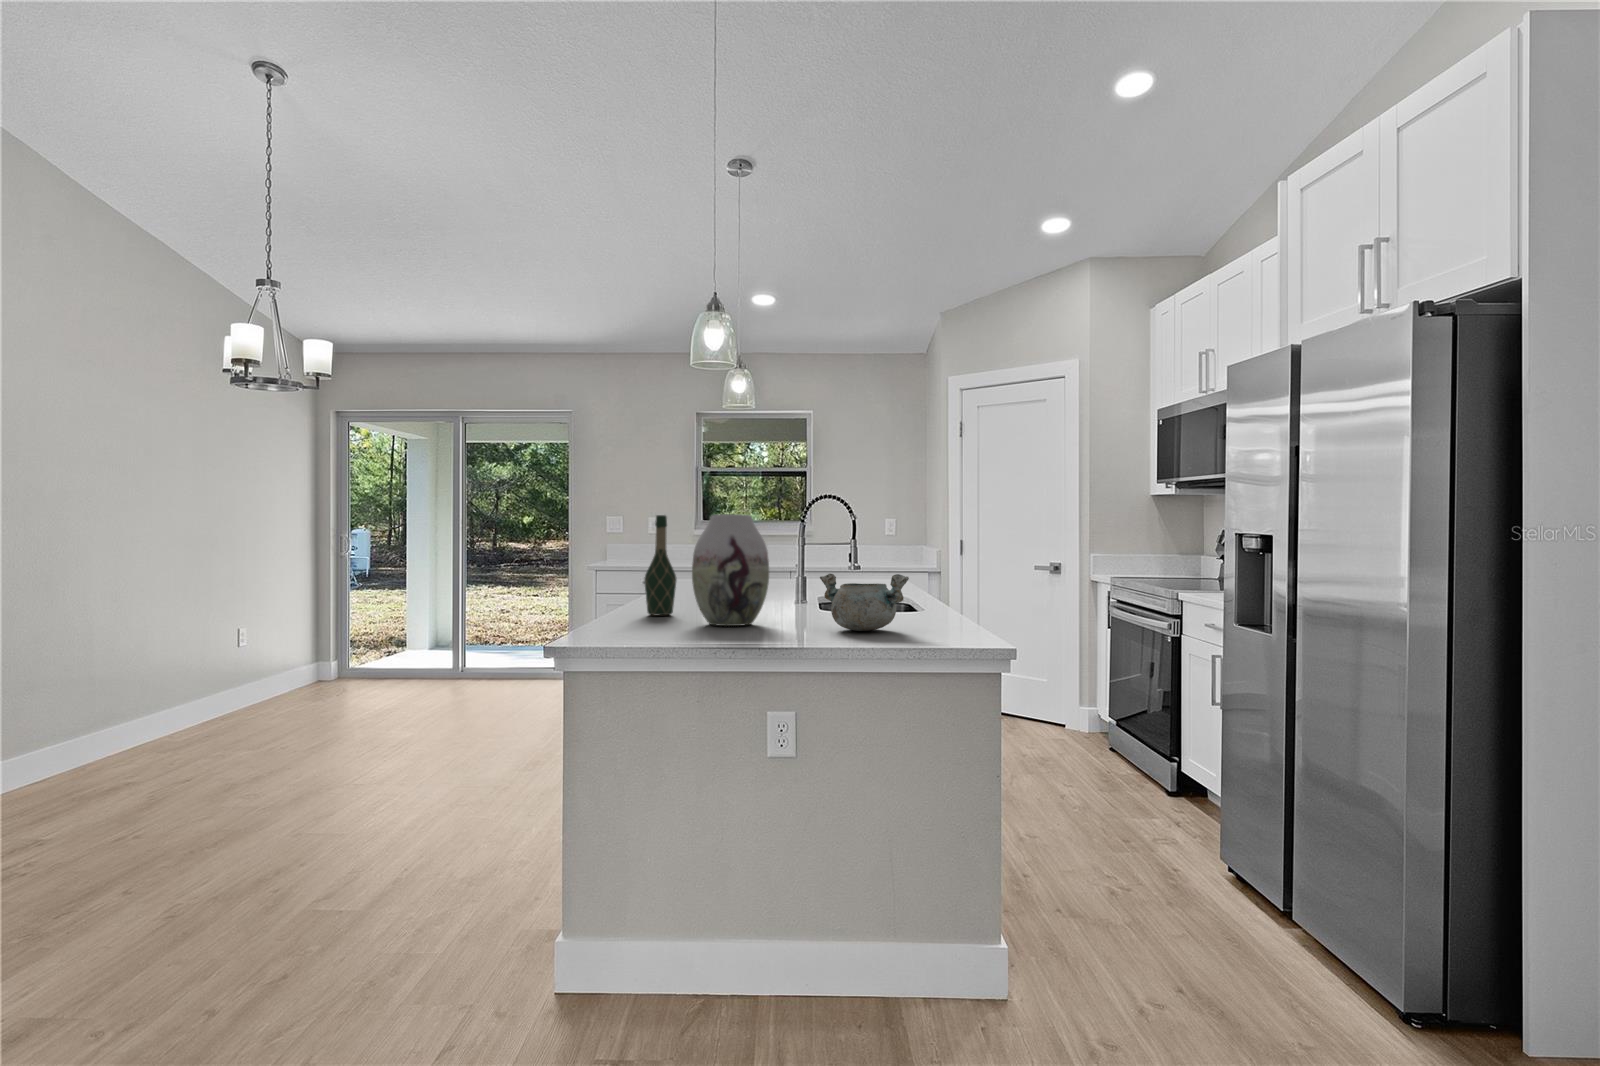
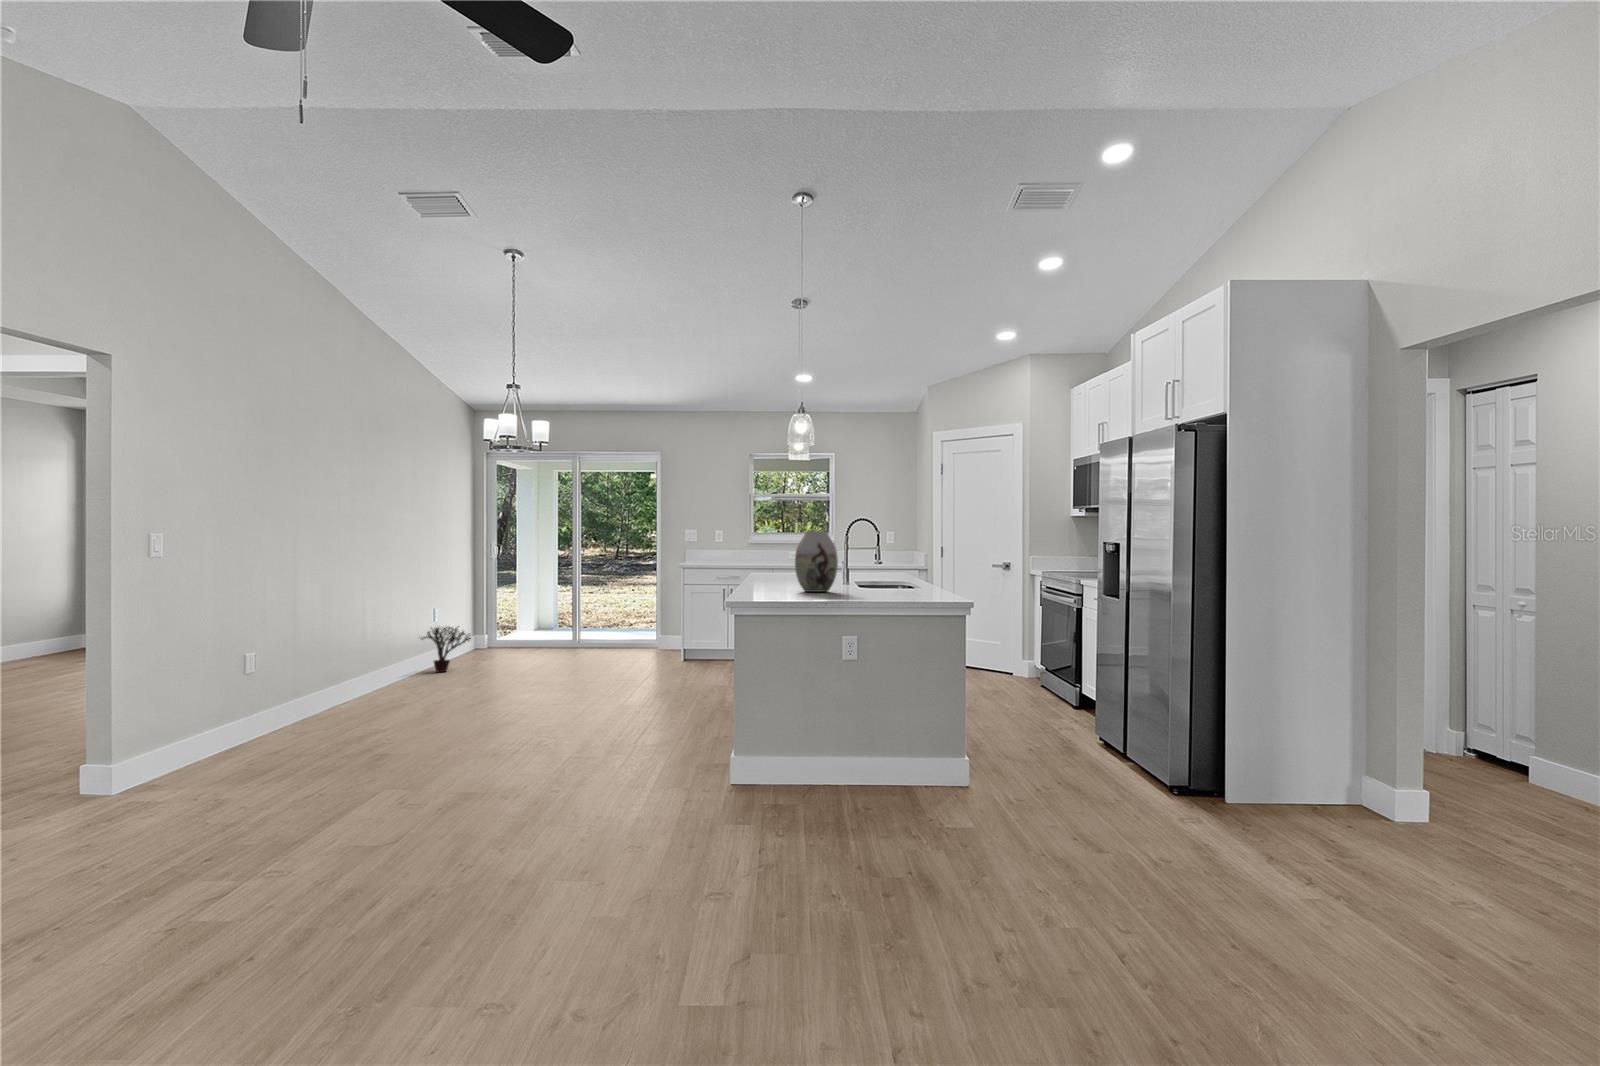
wine bottle: present [644,515,676,615] -> none [762,531,781,588]
bowl: present [820,574,909,631] -> none [866,563,916,594]
potted plant: none [204,652,292,721] -> present [421,626,471,672]

